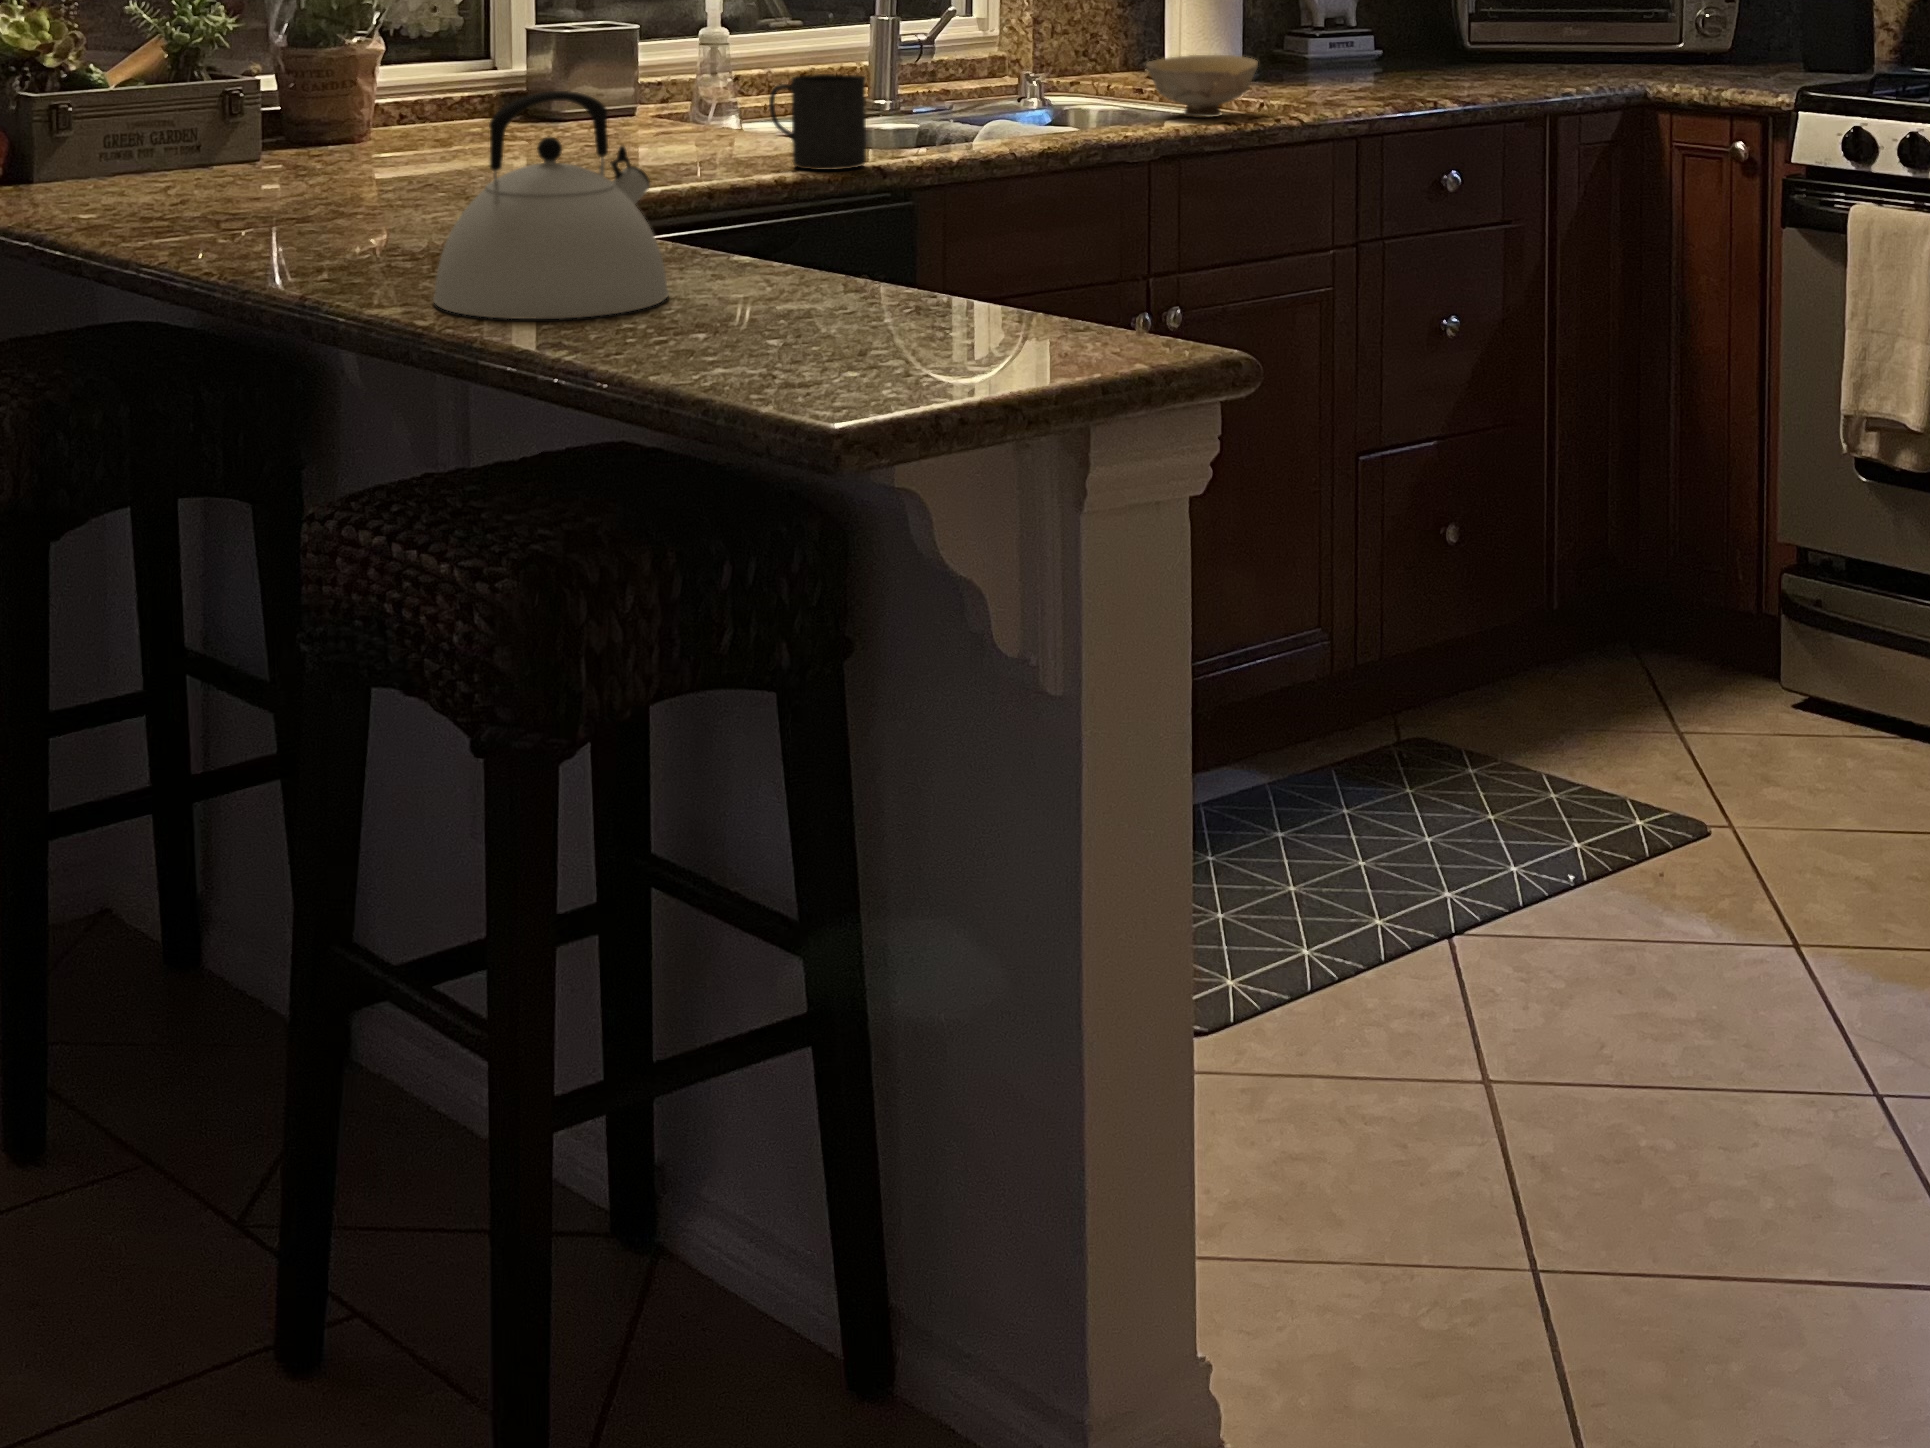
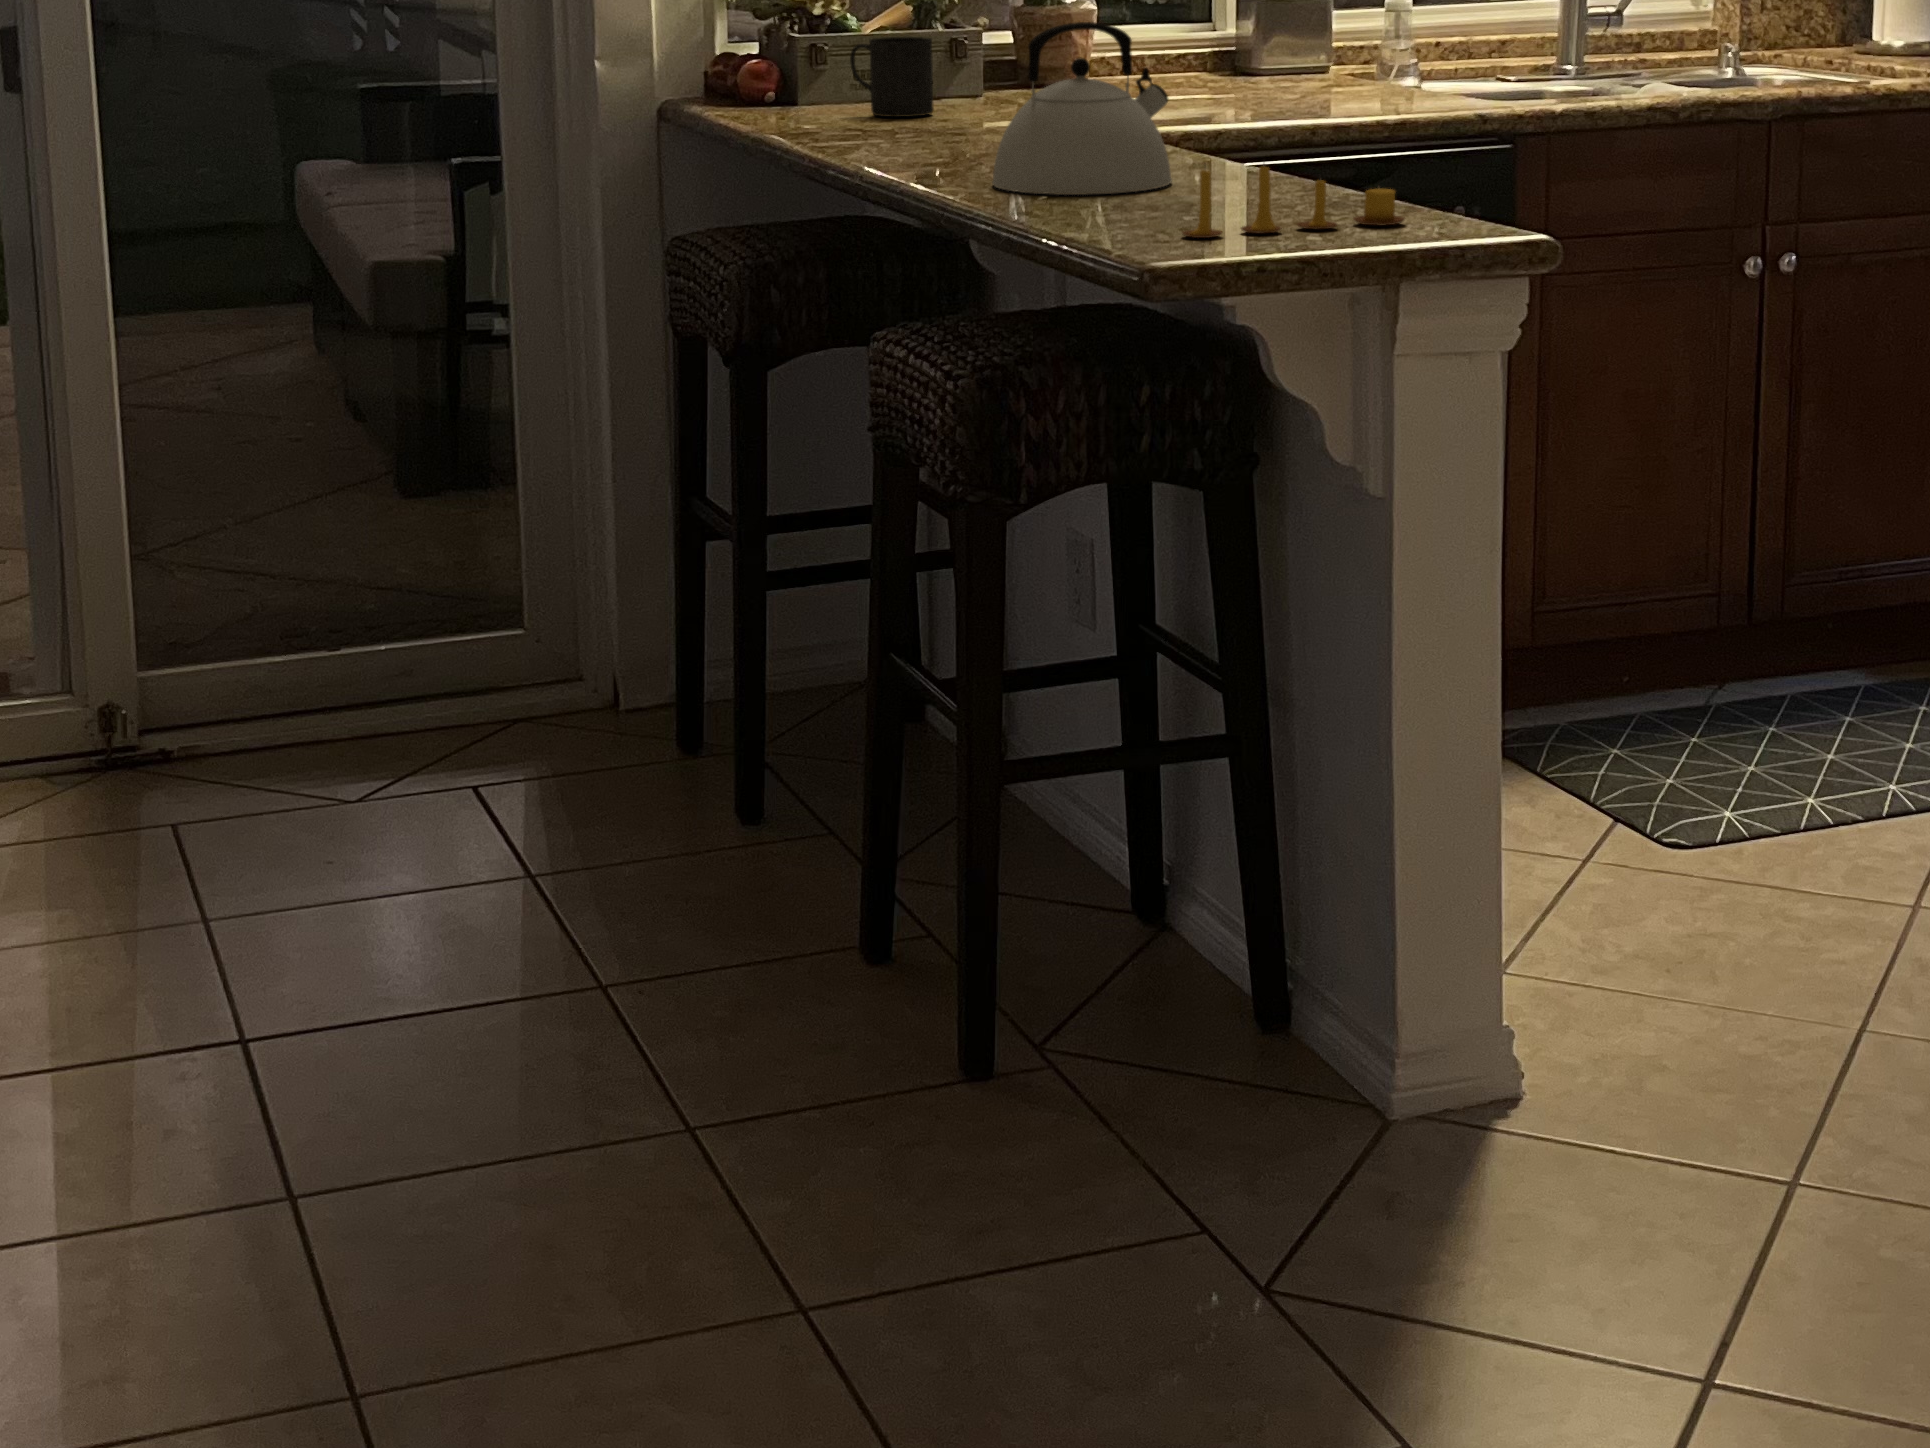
bowl: present [1146,55,1258,117] -> none [1790,27,1898,84]
mug: present [769,74,866,170] -> present [850,37,934,117]
candle: none [800,278,1054,388] -> present [1182,166,1404,238]

